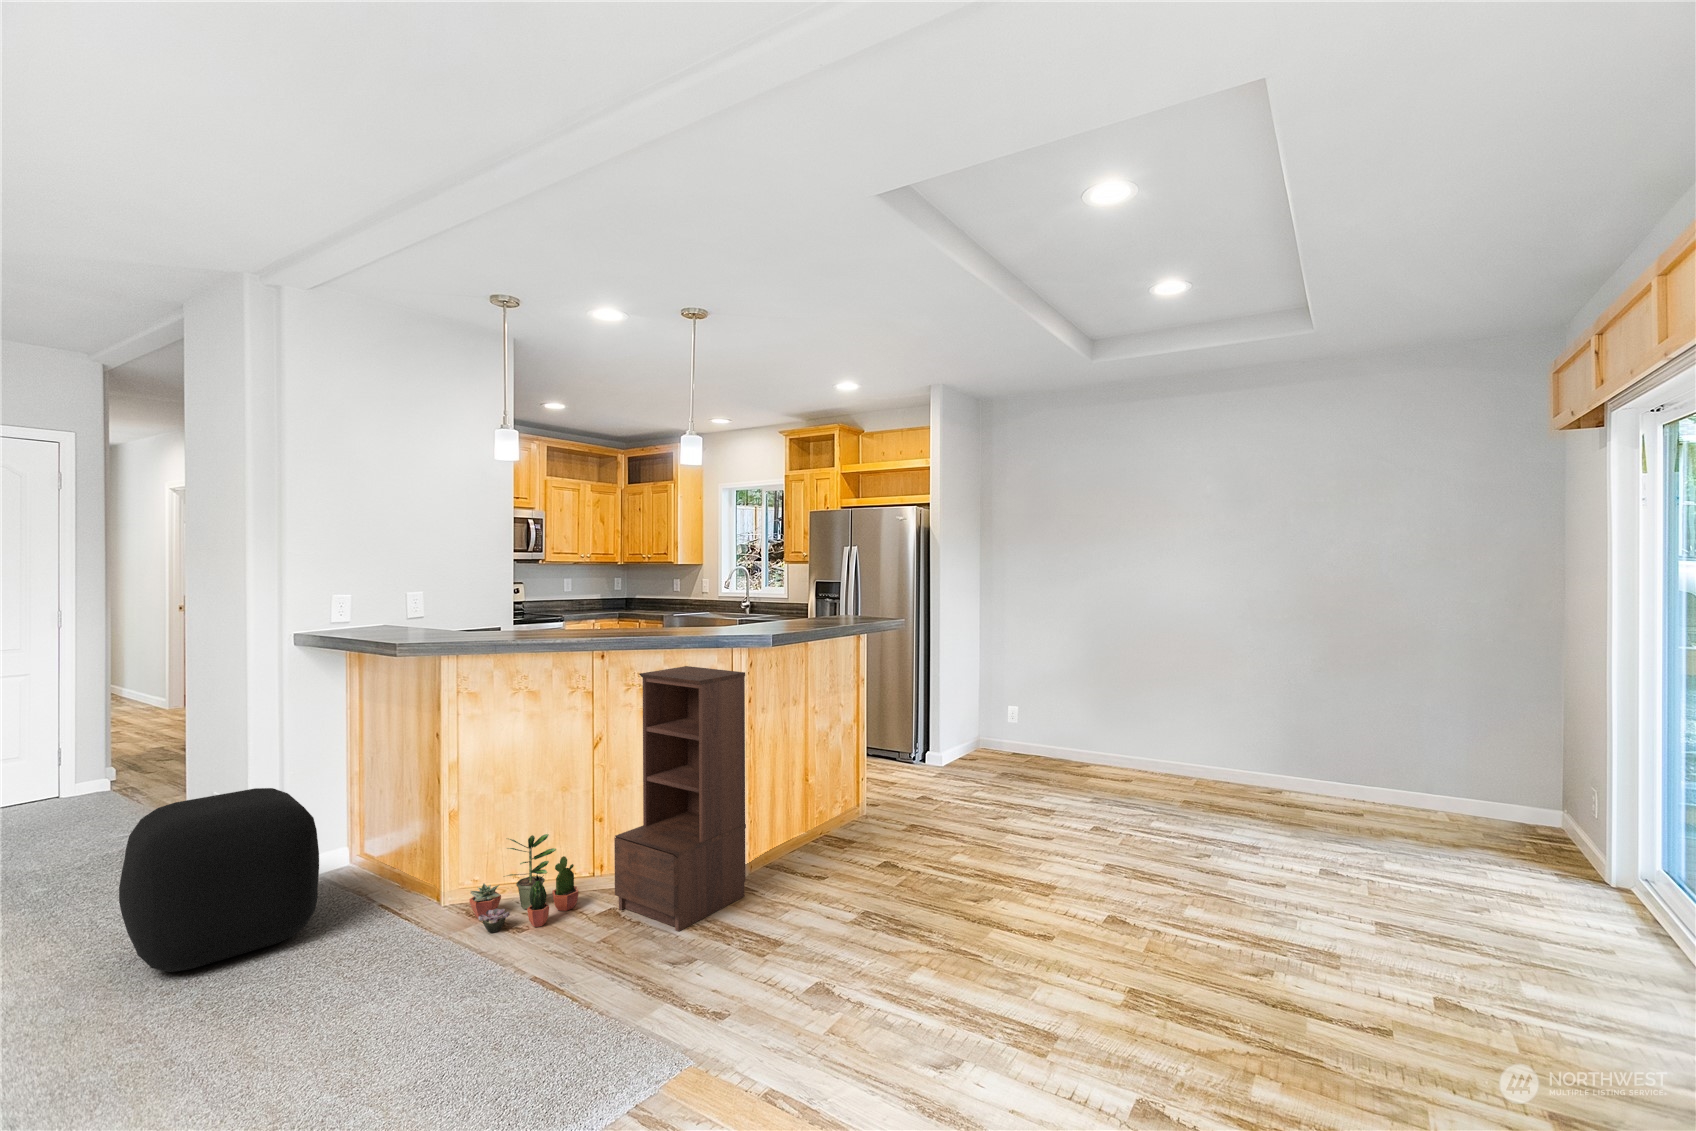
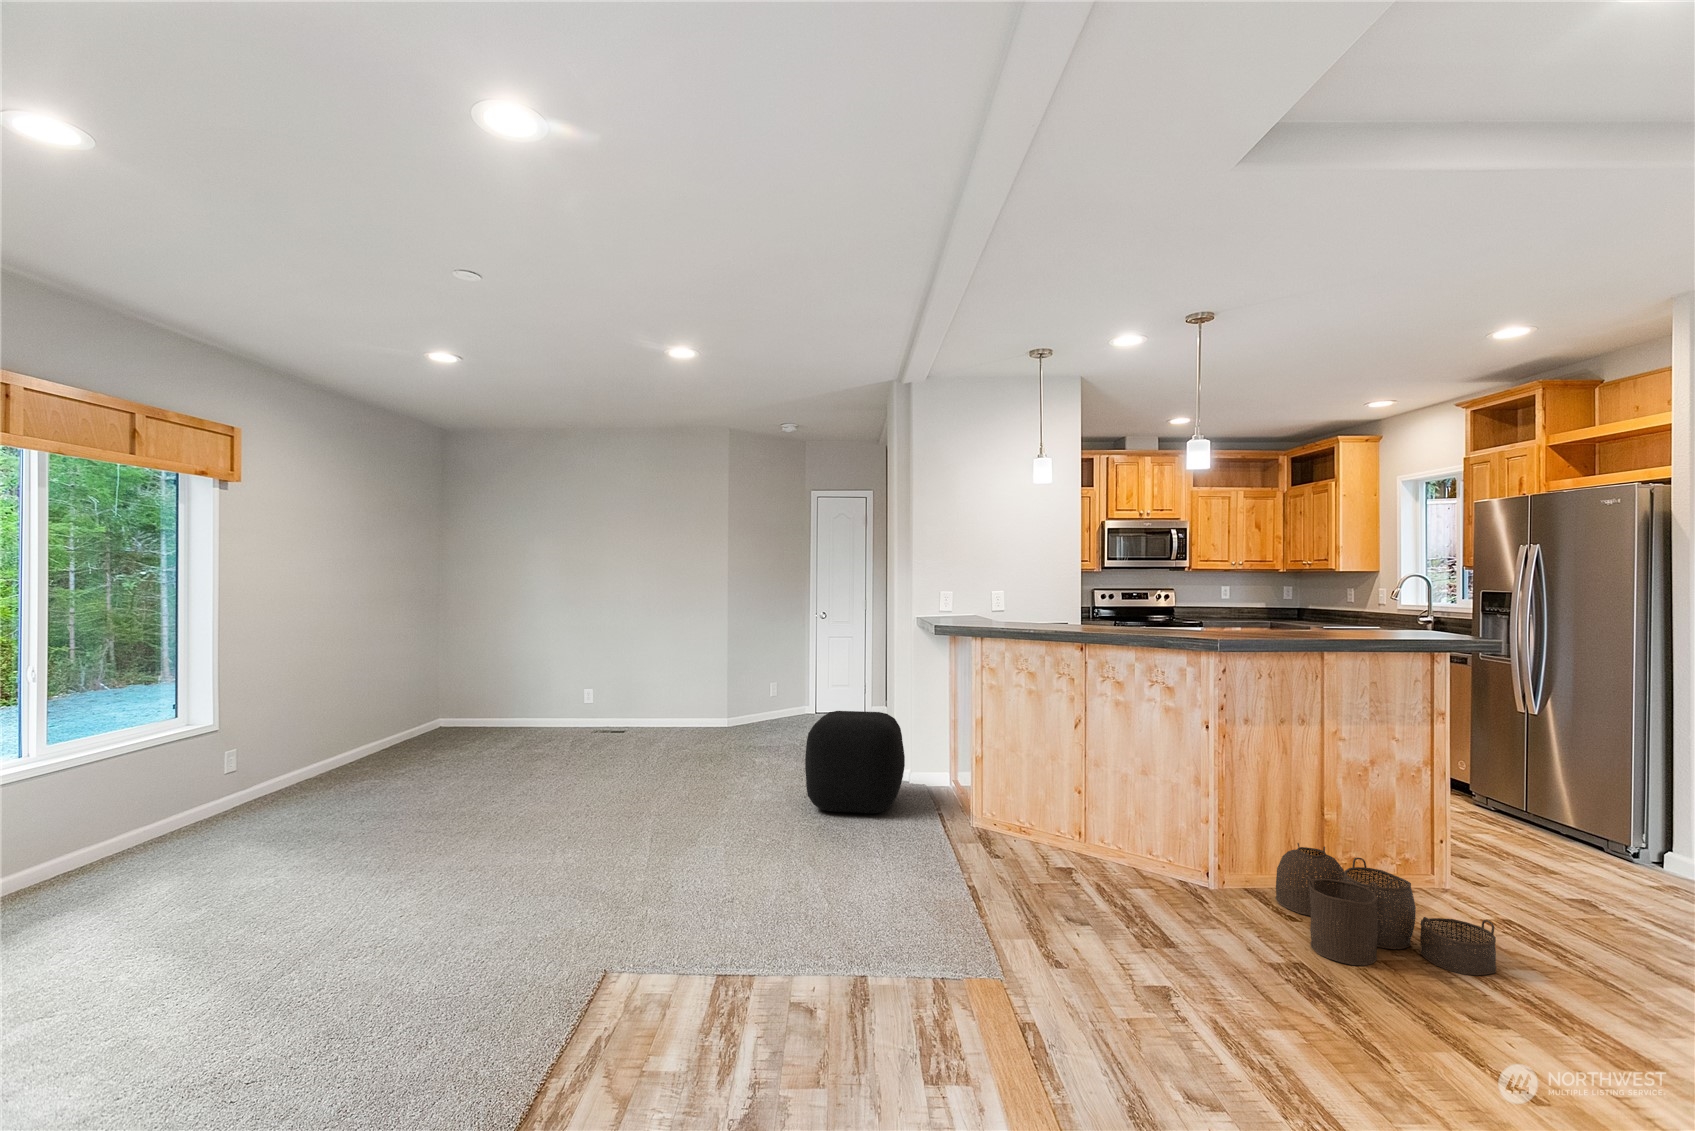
bookshelf: present [614,666,746,931] -> none [1072,663,1194,903]
woven basket: none [789,807,949,899] -> present [1275,843,1497,975]
potted plant: present [469,834,578,933] -> none [972,784,1052,860]

